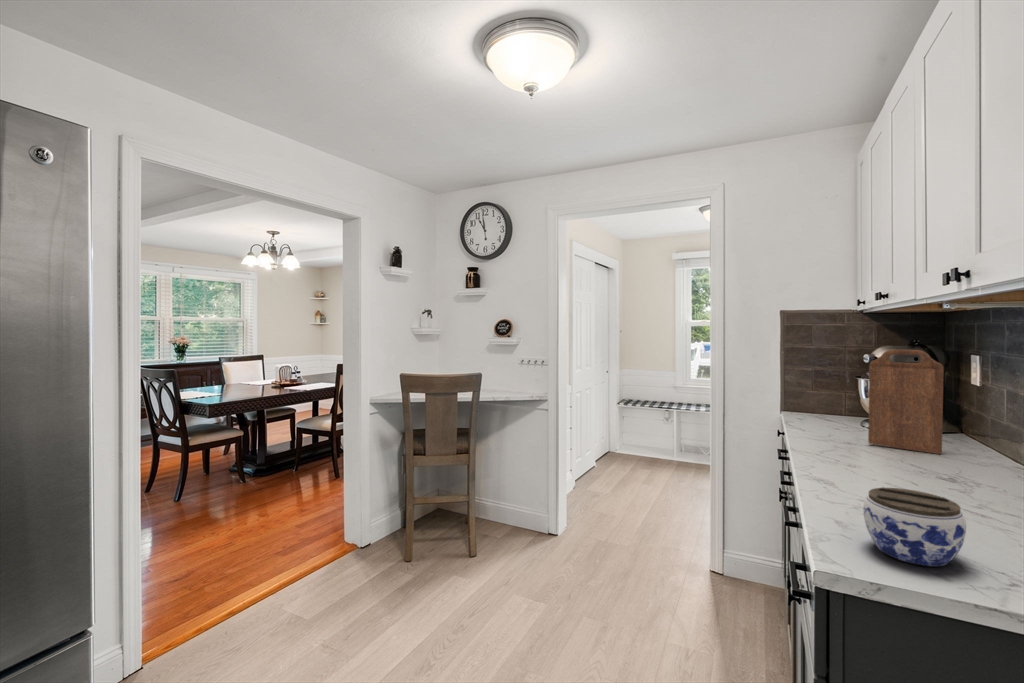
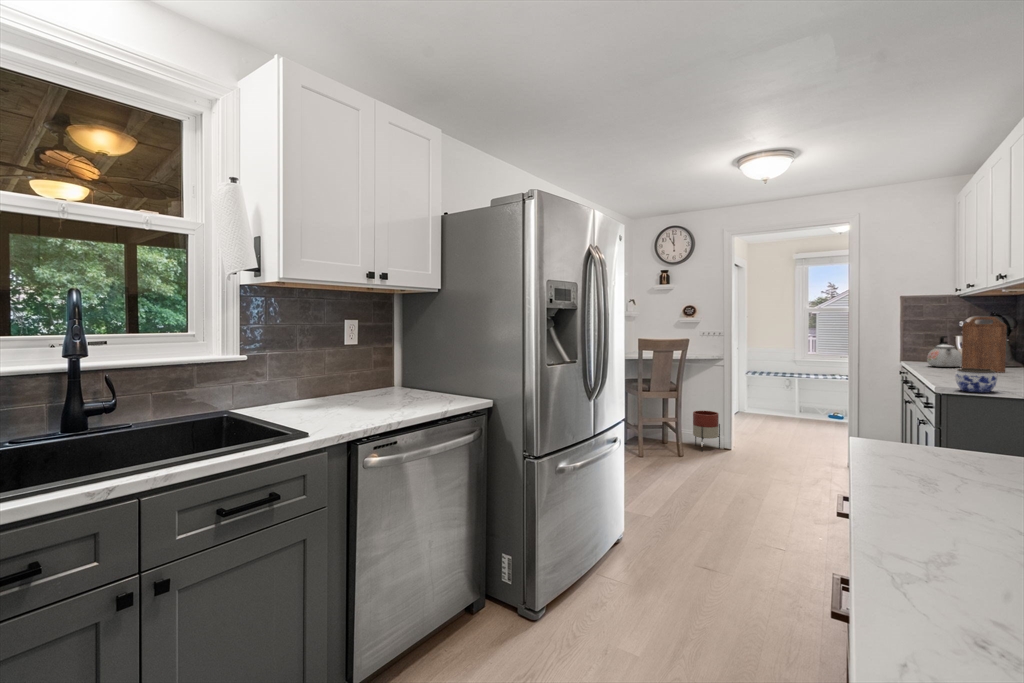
kettle: none [815,379,869,433] -> present [927,336,962,367]
planter: none [501,476,539,544] -> present [693,411,720,451]

